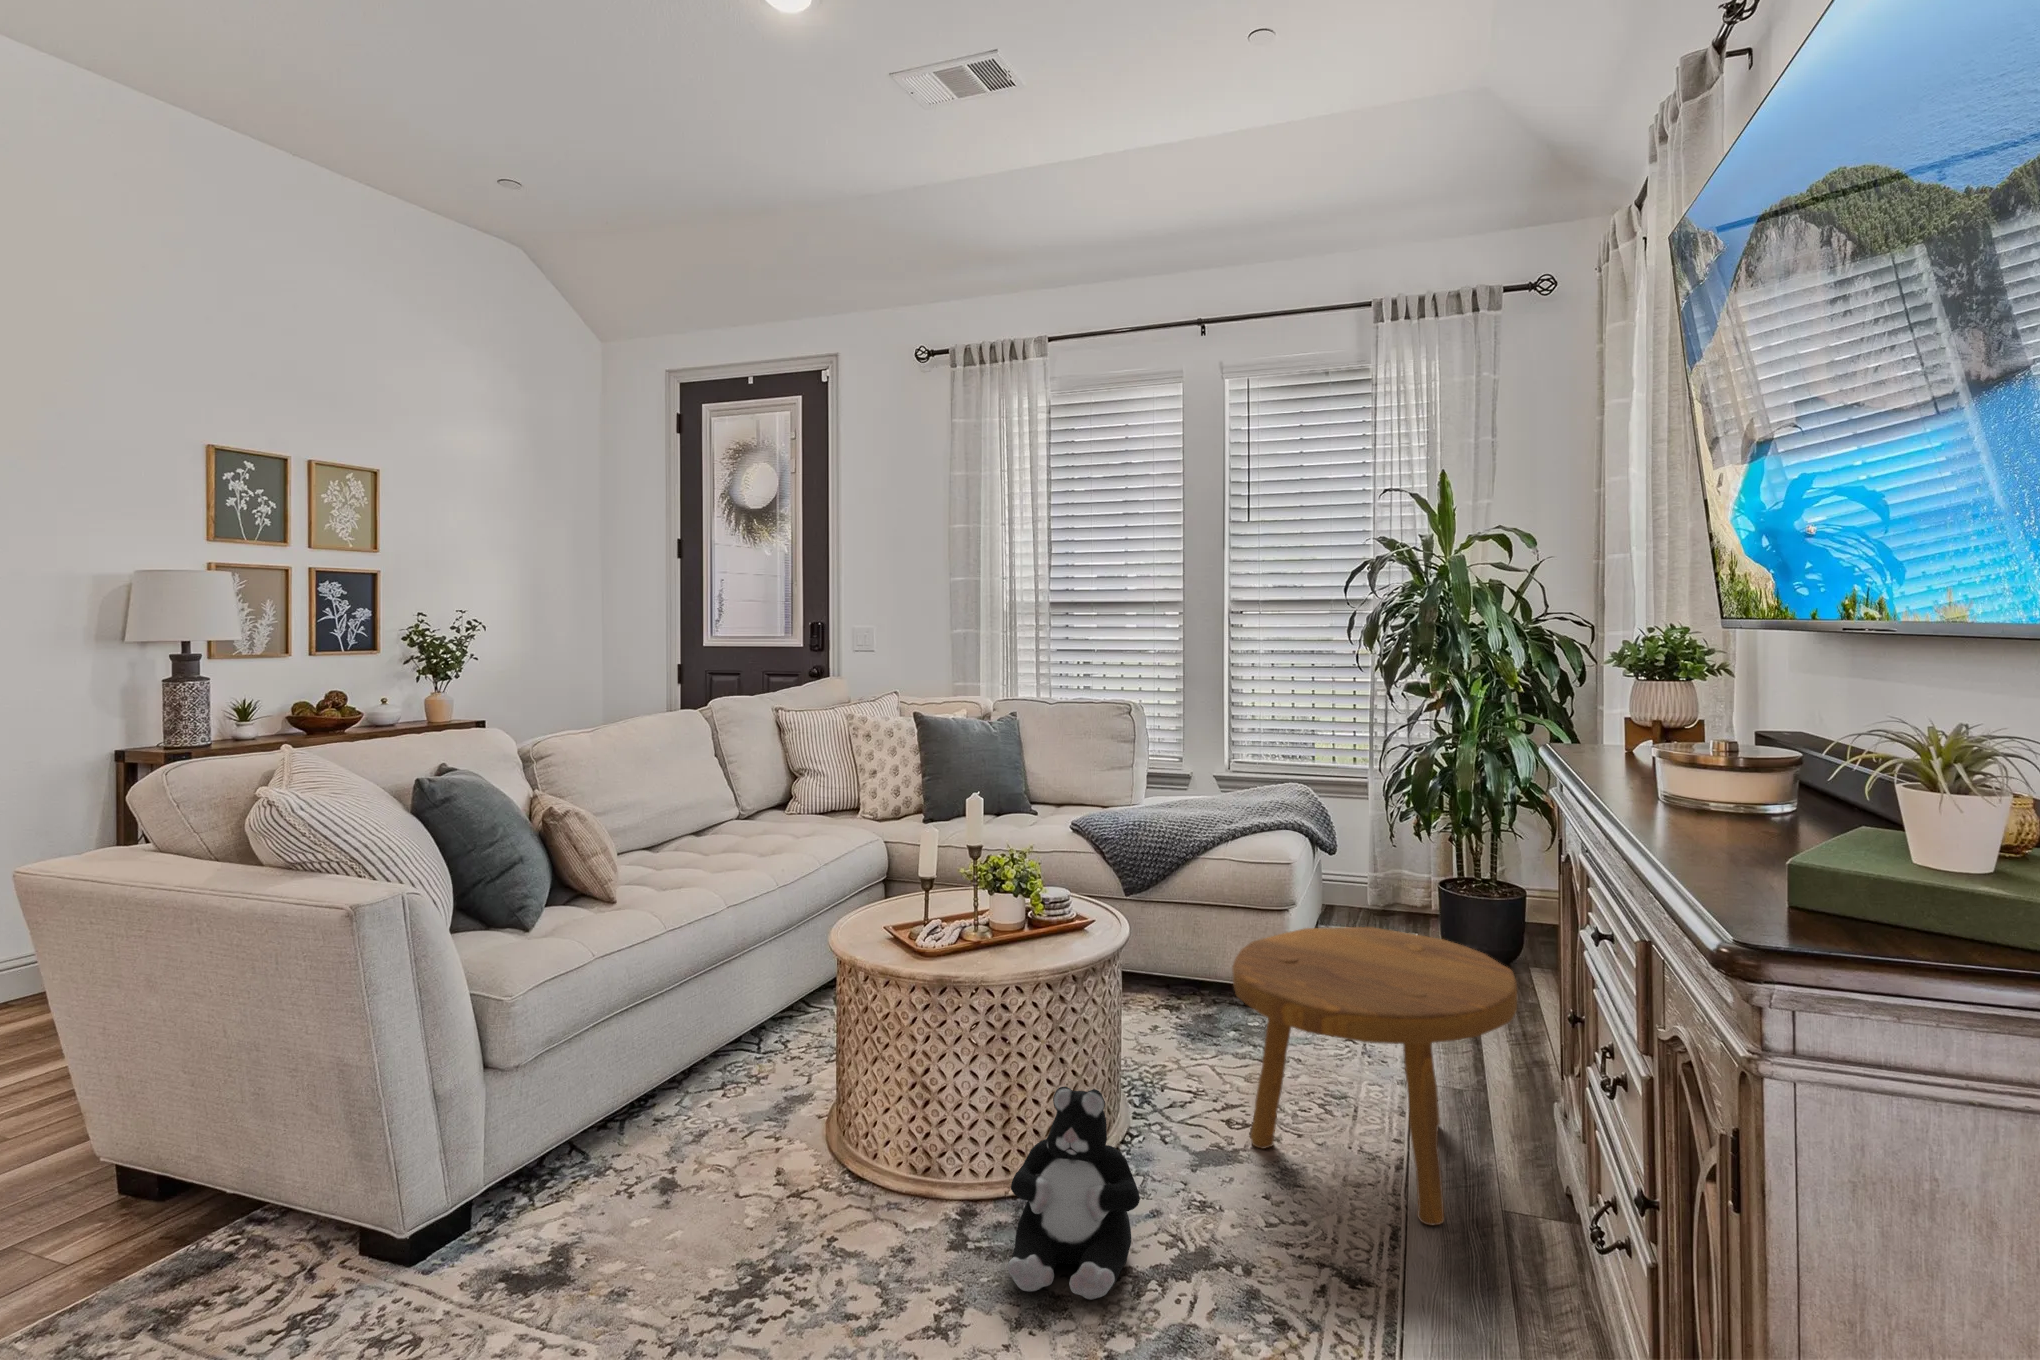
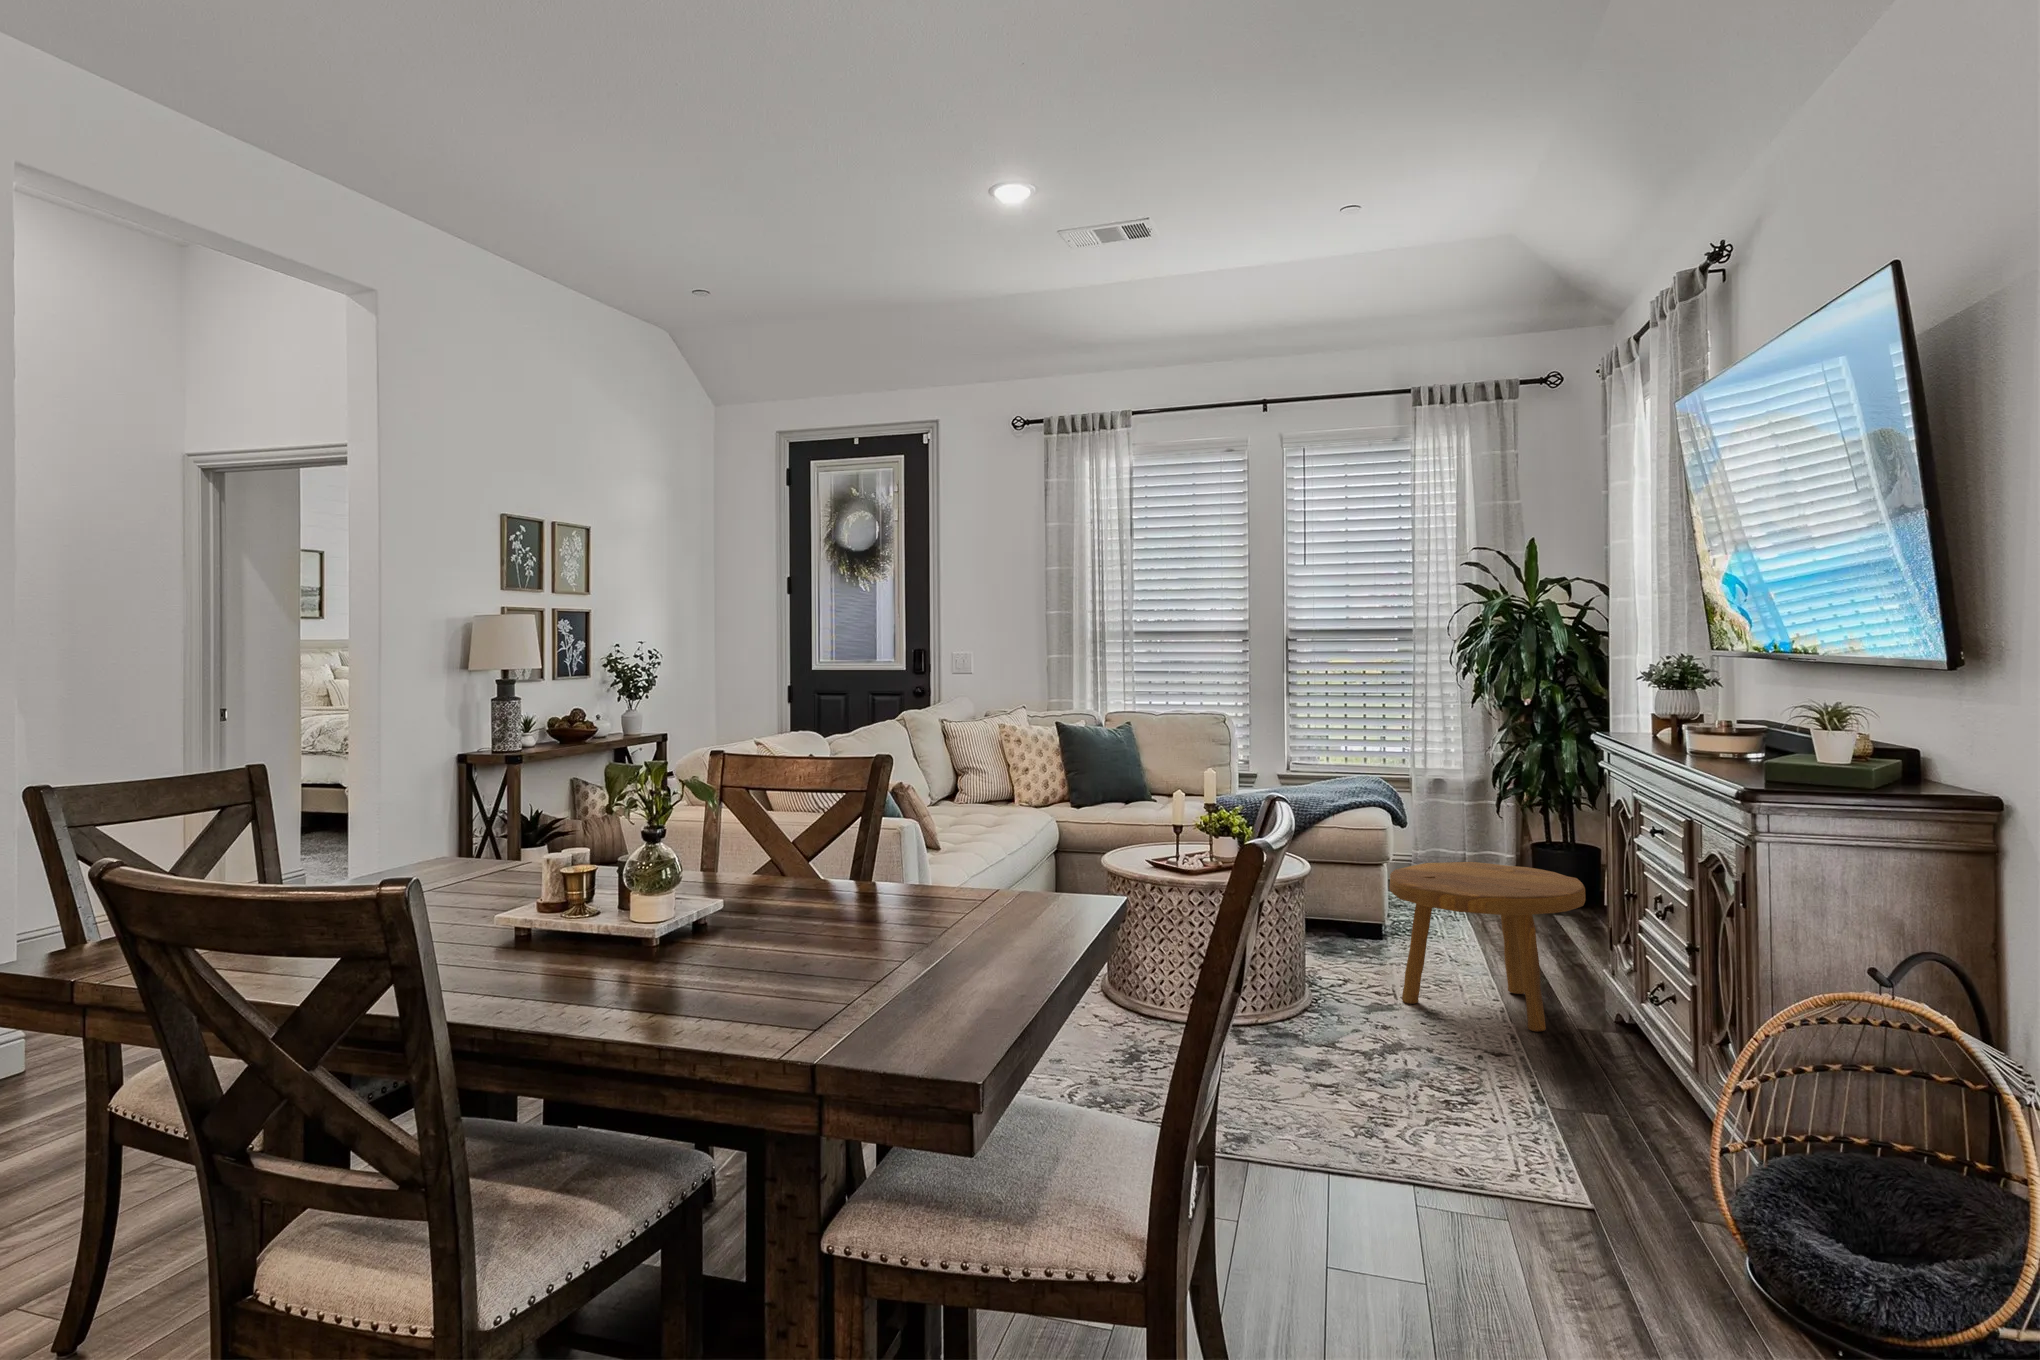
plush toy: present [1008,1087,1140,1300] -> none [1282,943,1367,1057]

